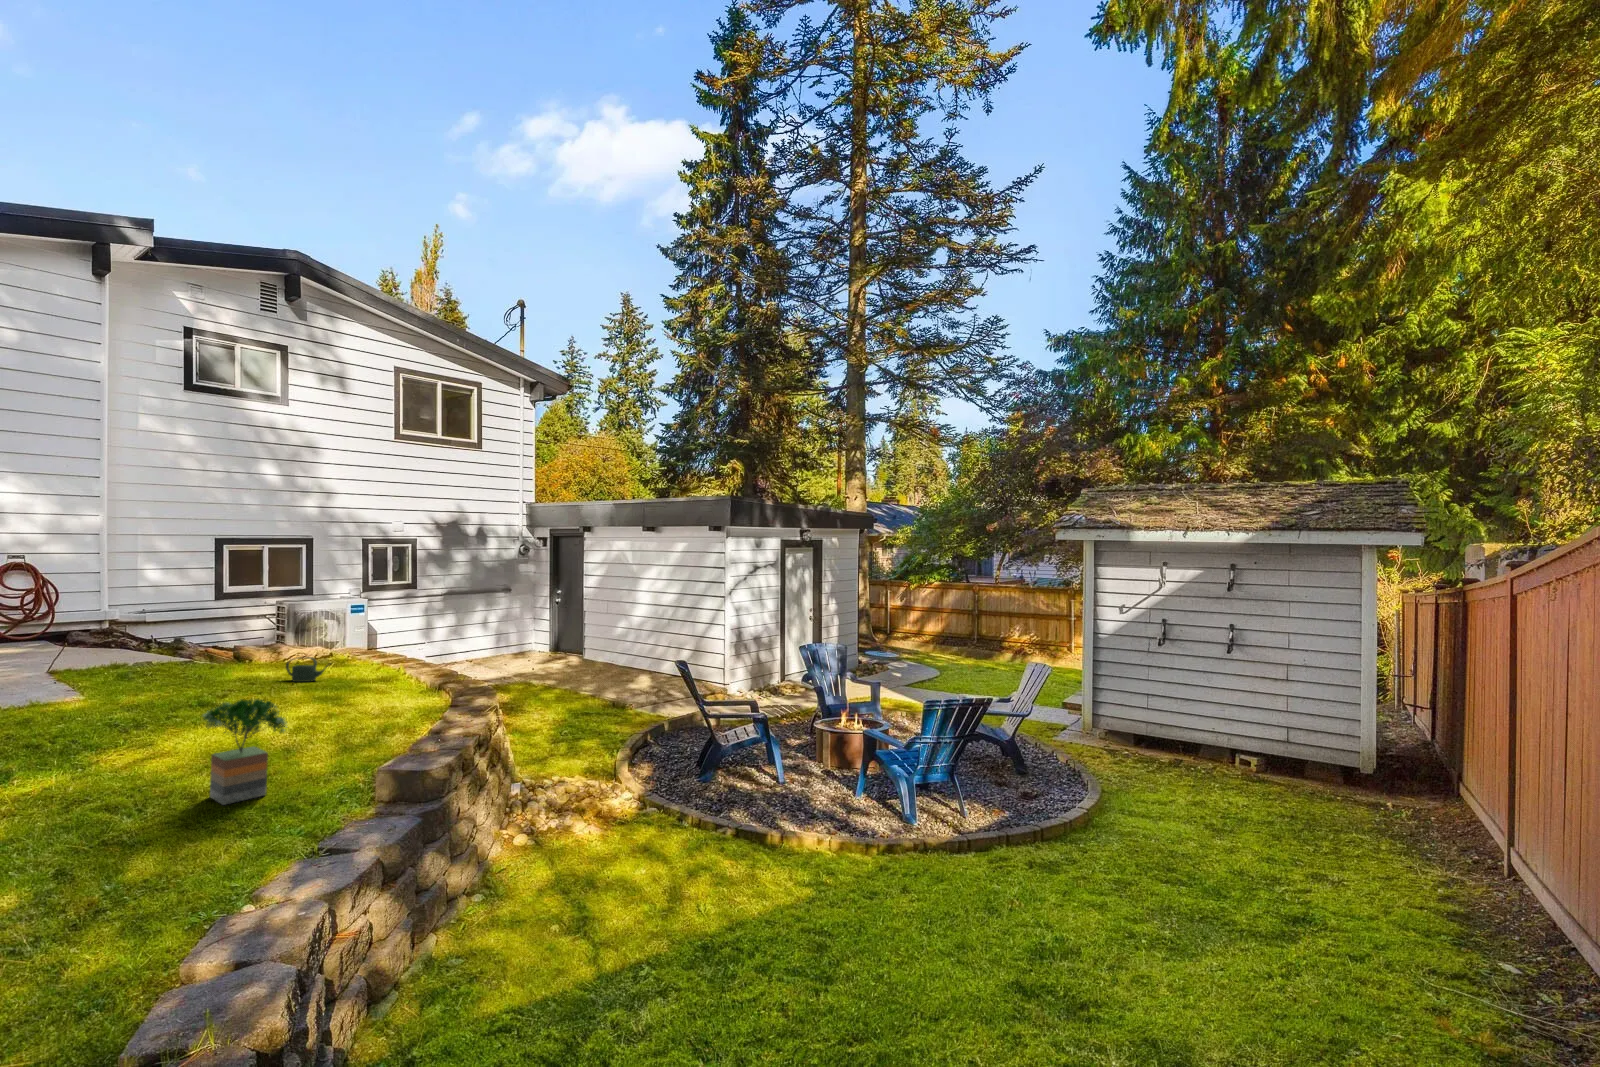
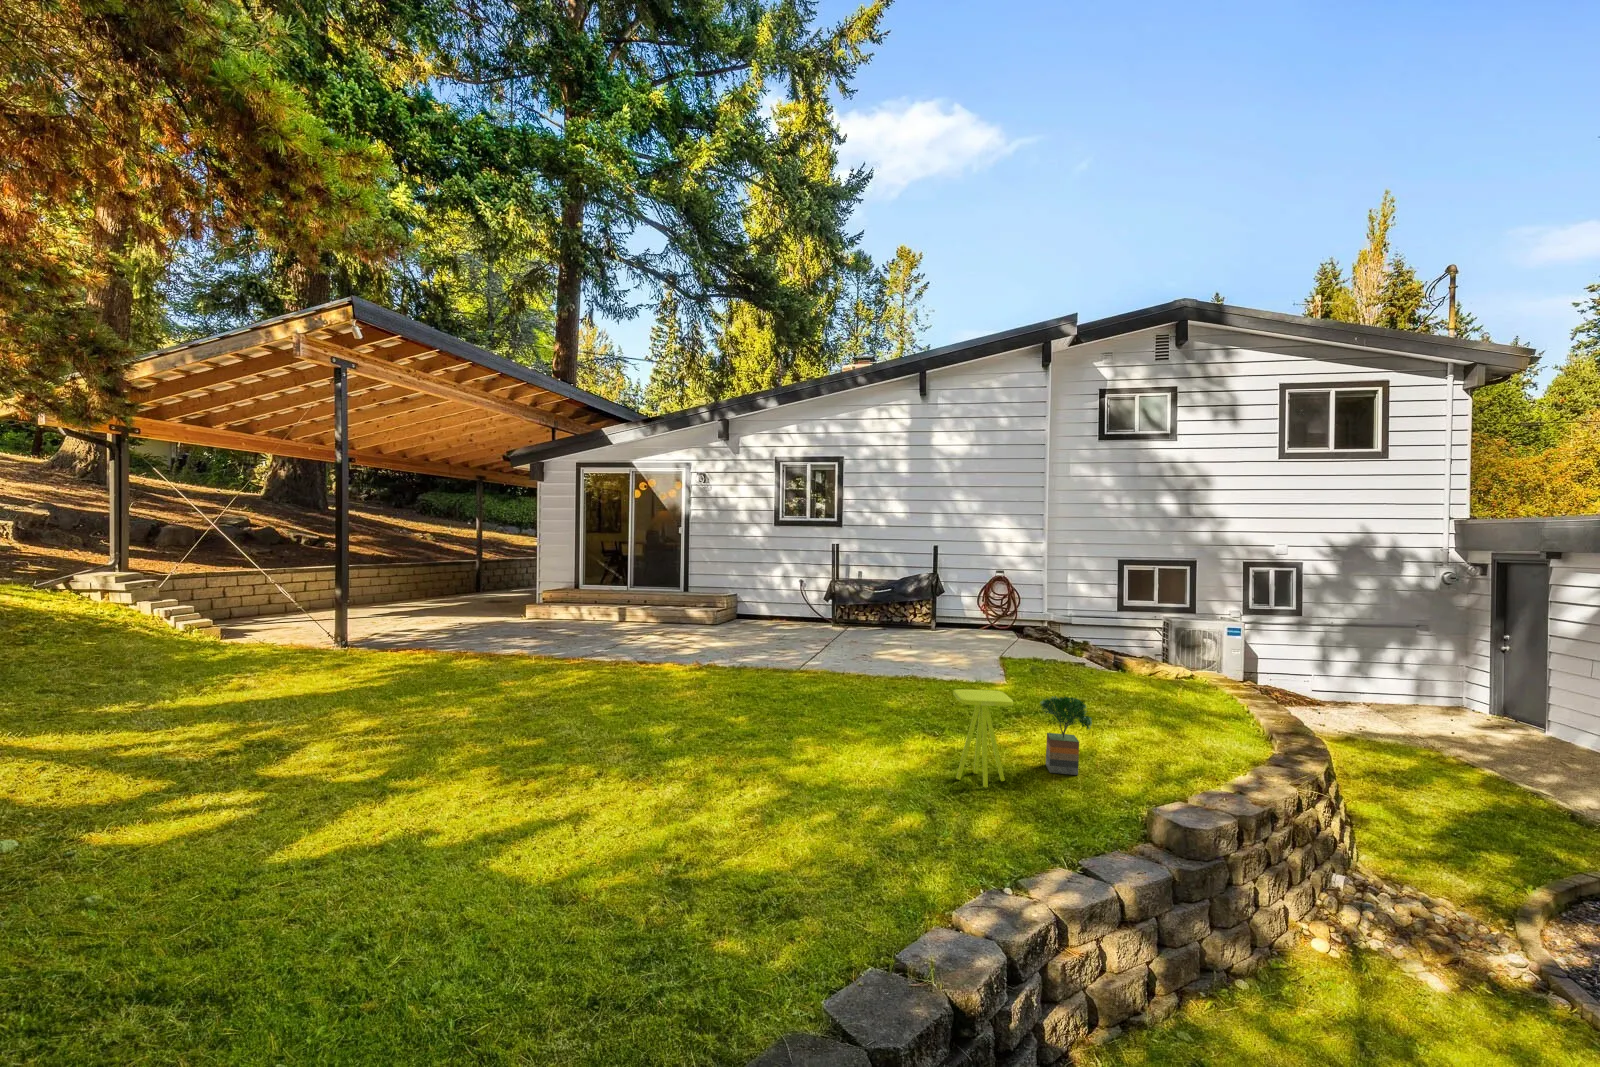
watering can: present [286,657,328,682] -> none [1142,671,1178,695]
side table: none [46,712,178,868] -> present [953,689,1013,787]

